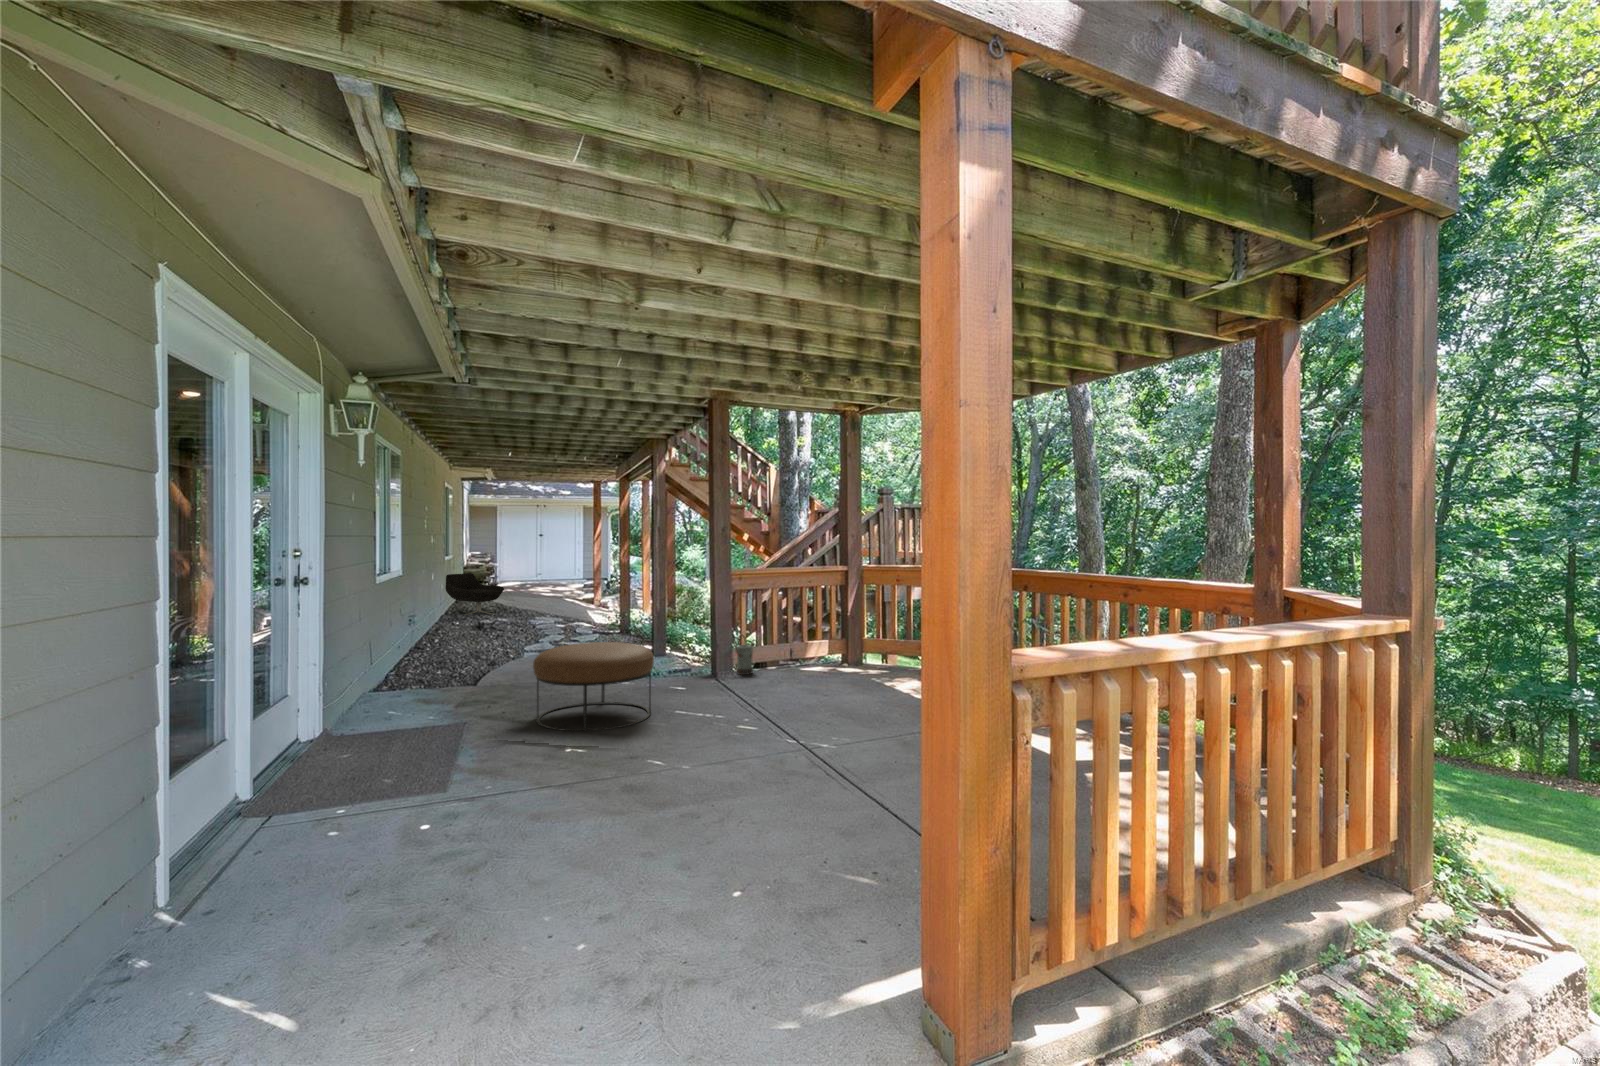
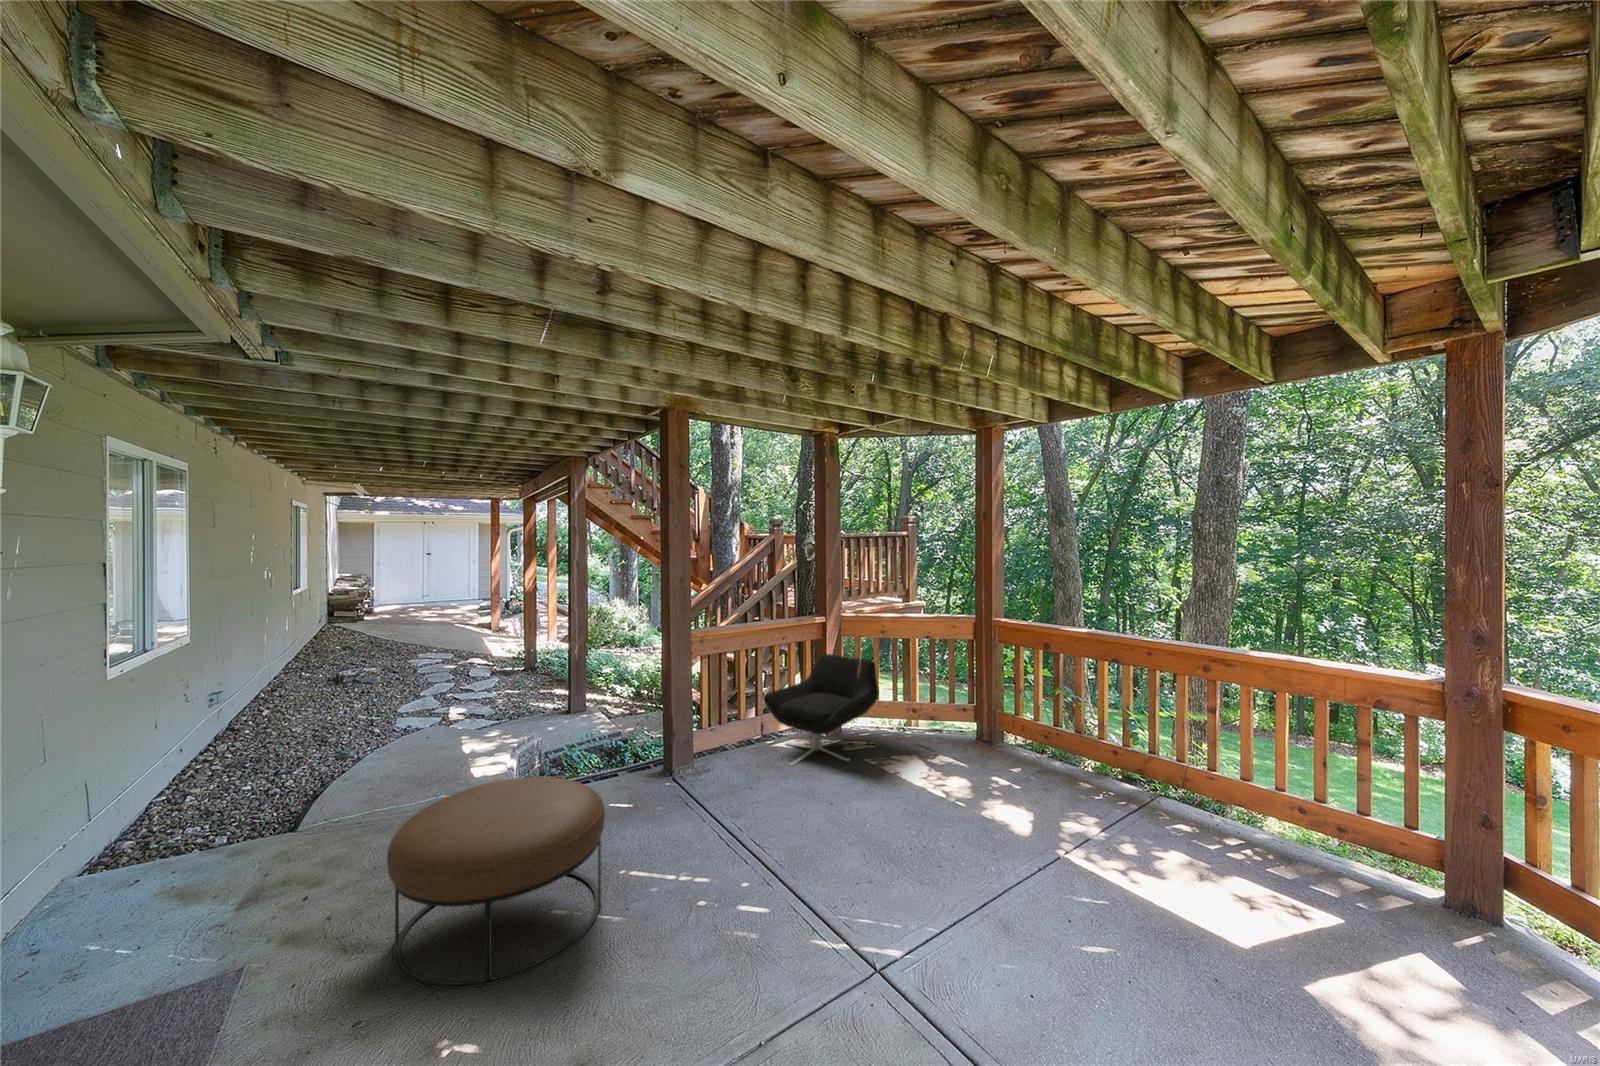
lounge chair: present [445,573,504,615] -> present [763,654,879,766]
watering can: present [735,635,753,675] -> none [697,714,717,767]

